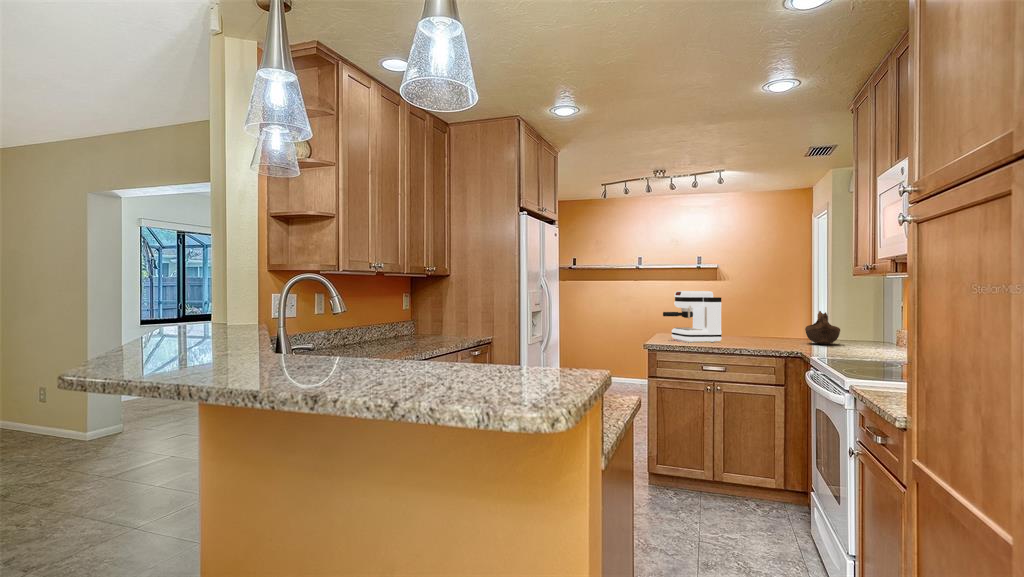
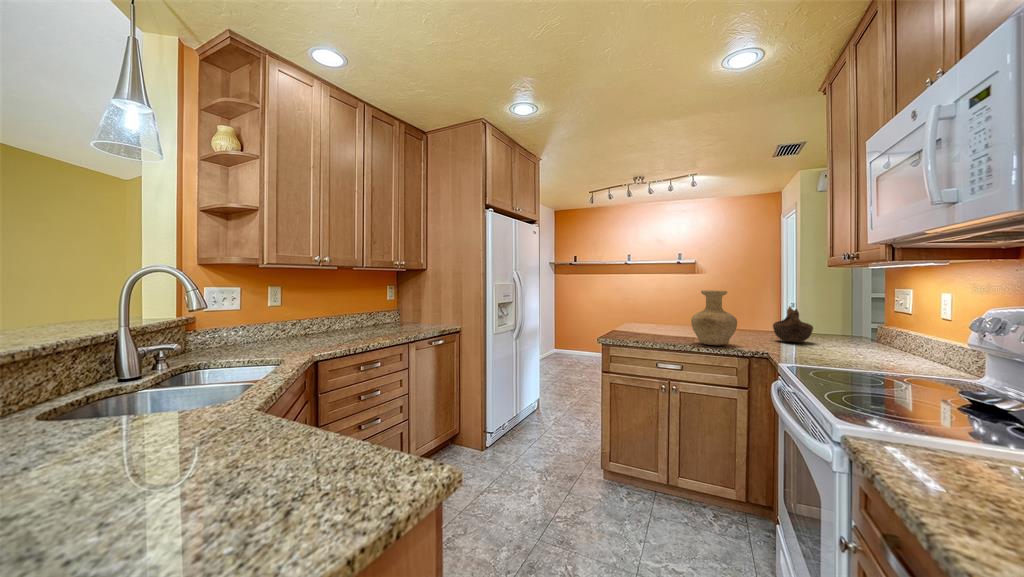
coffee maker: present [663,291,722,342] -> none [622,285,682,337]
vase: none [733,296,775,347] -> present [691,290,737,345]

